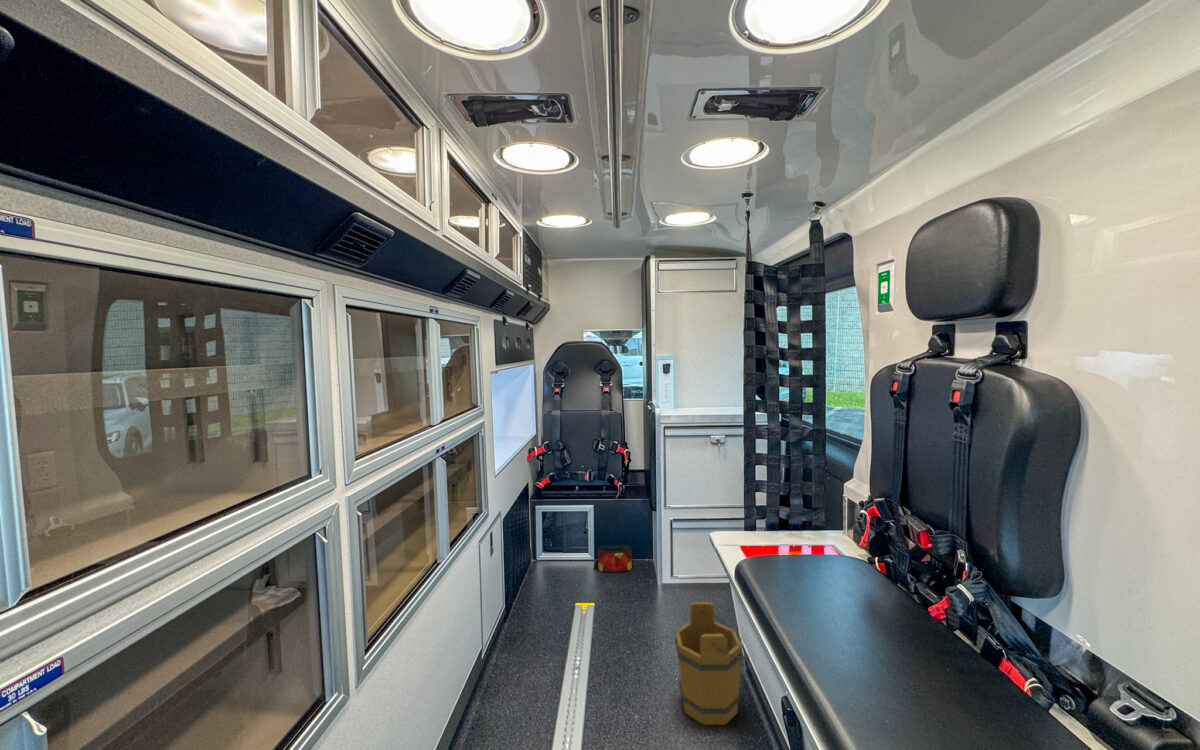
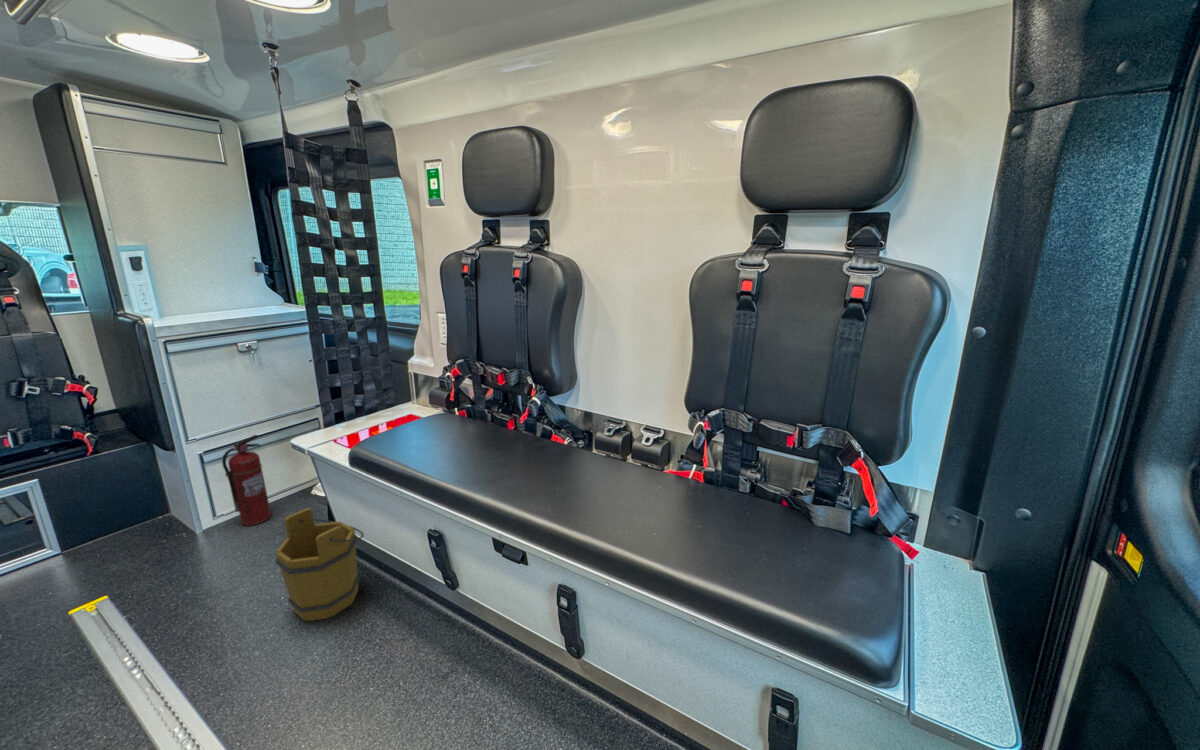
fire extinguisher: none [680,516,709,597] -> present [222,435,271,526]
bag: present [594,545,634,573] -> none [64,509,143,560]

